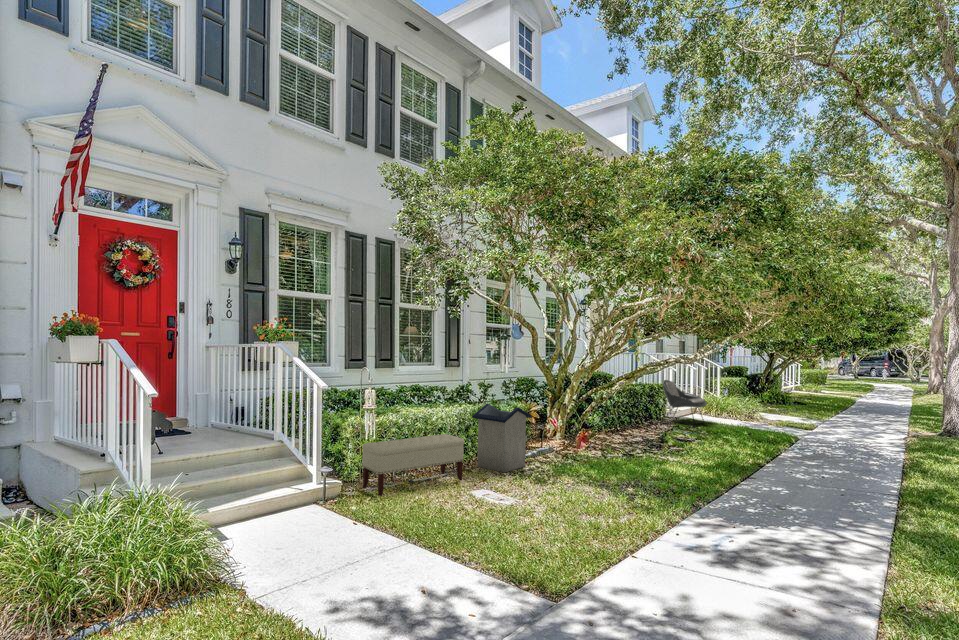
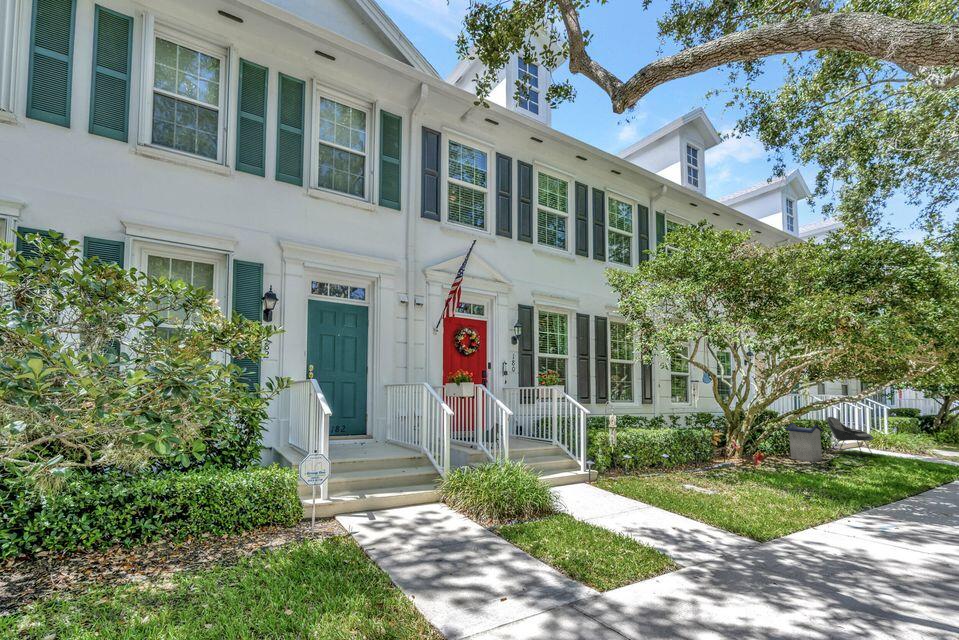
trash can: present [472,404,532,472] -> present [785,423,824,462]
bench: present [362,434,464,496] -> none [608,448,675,483]

